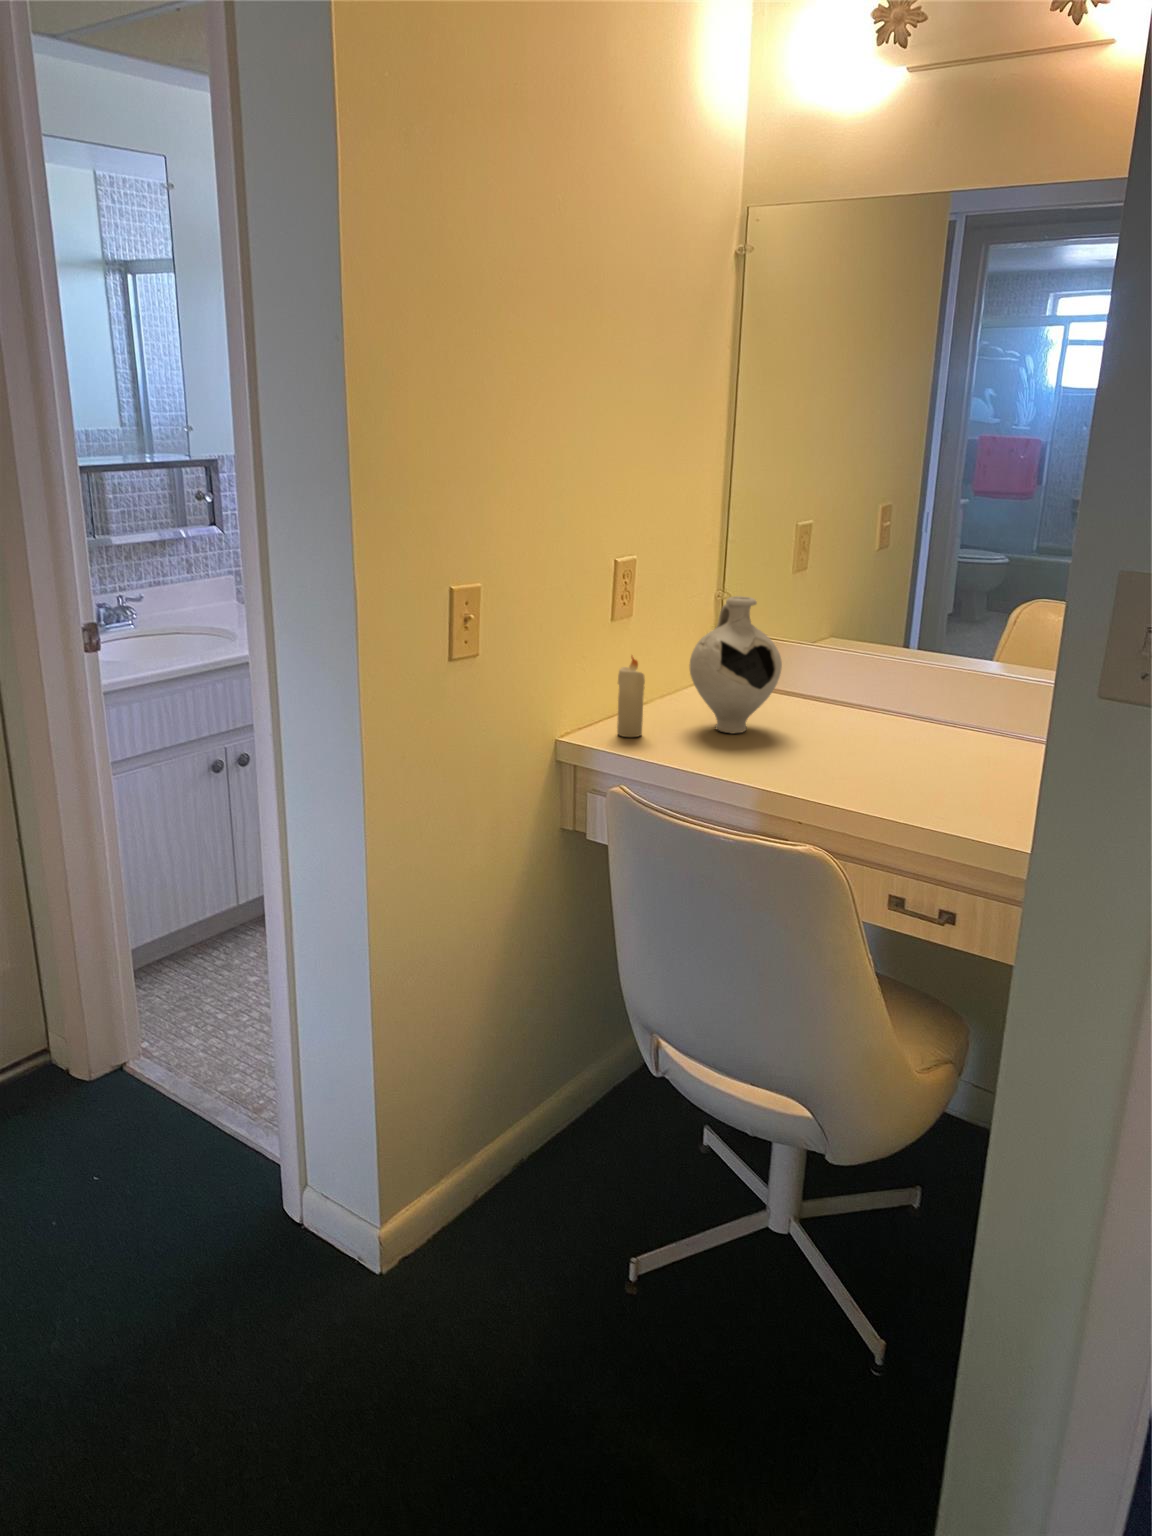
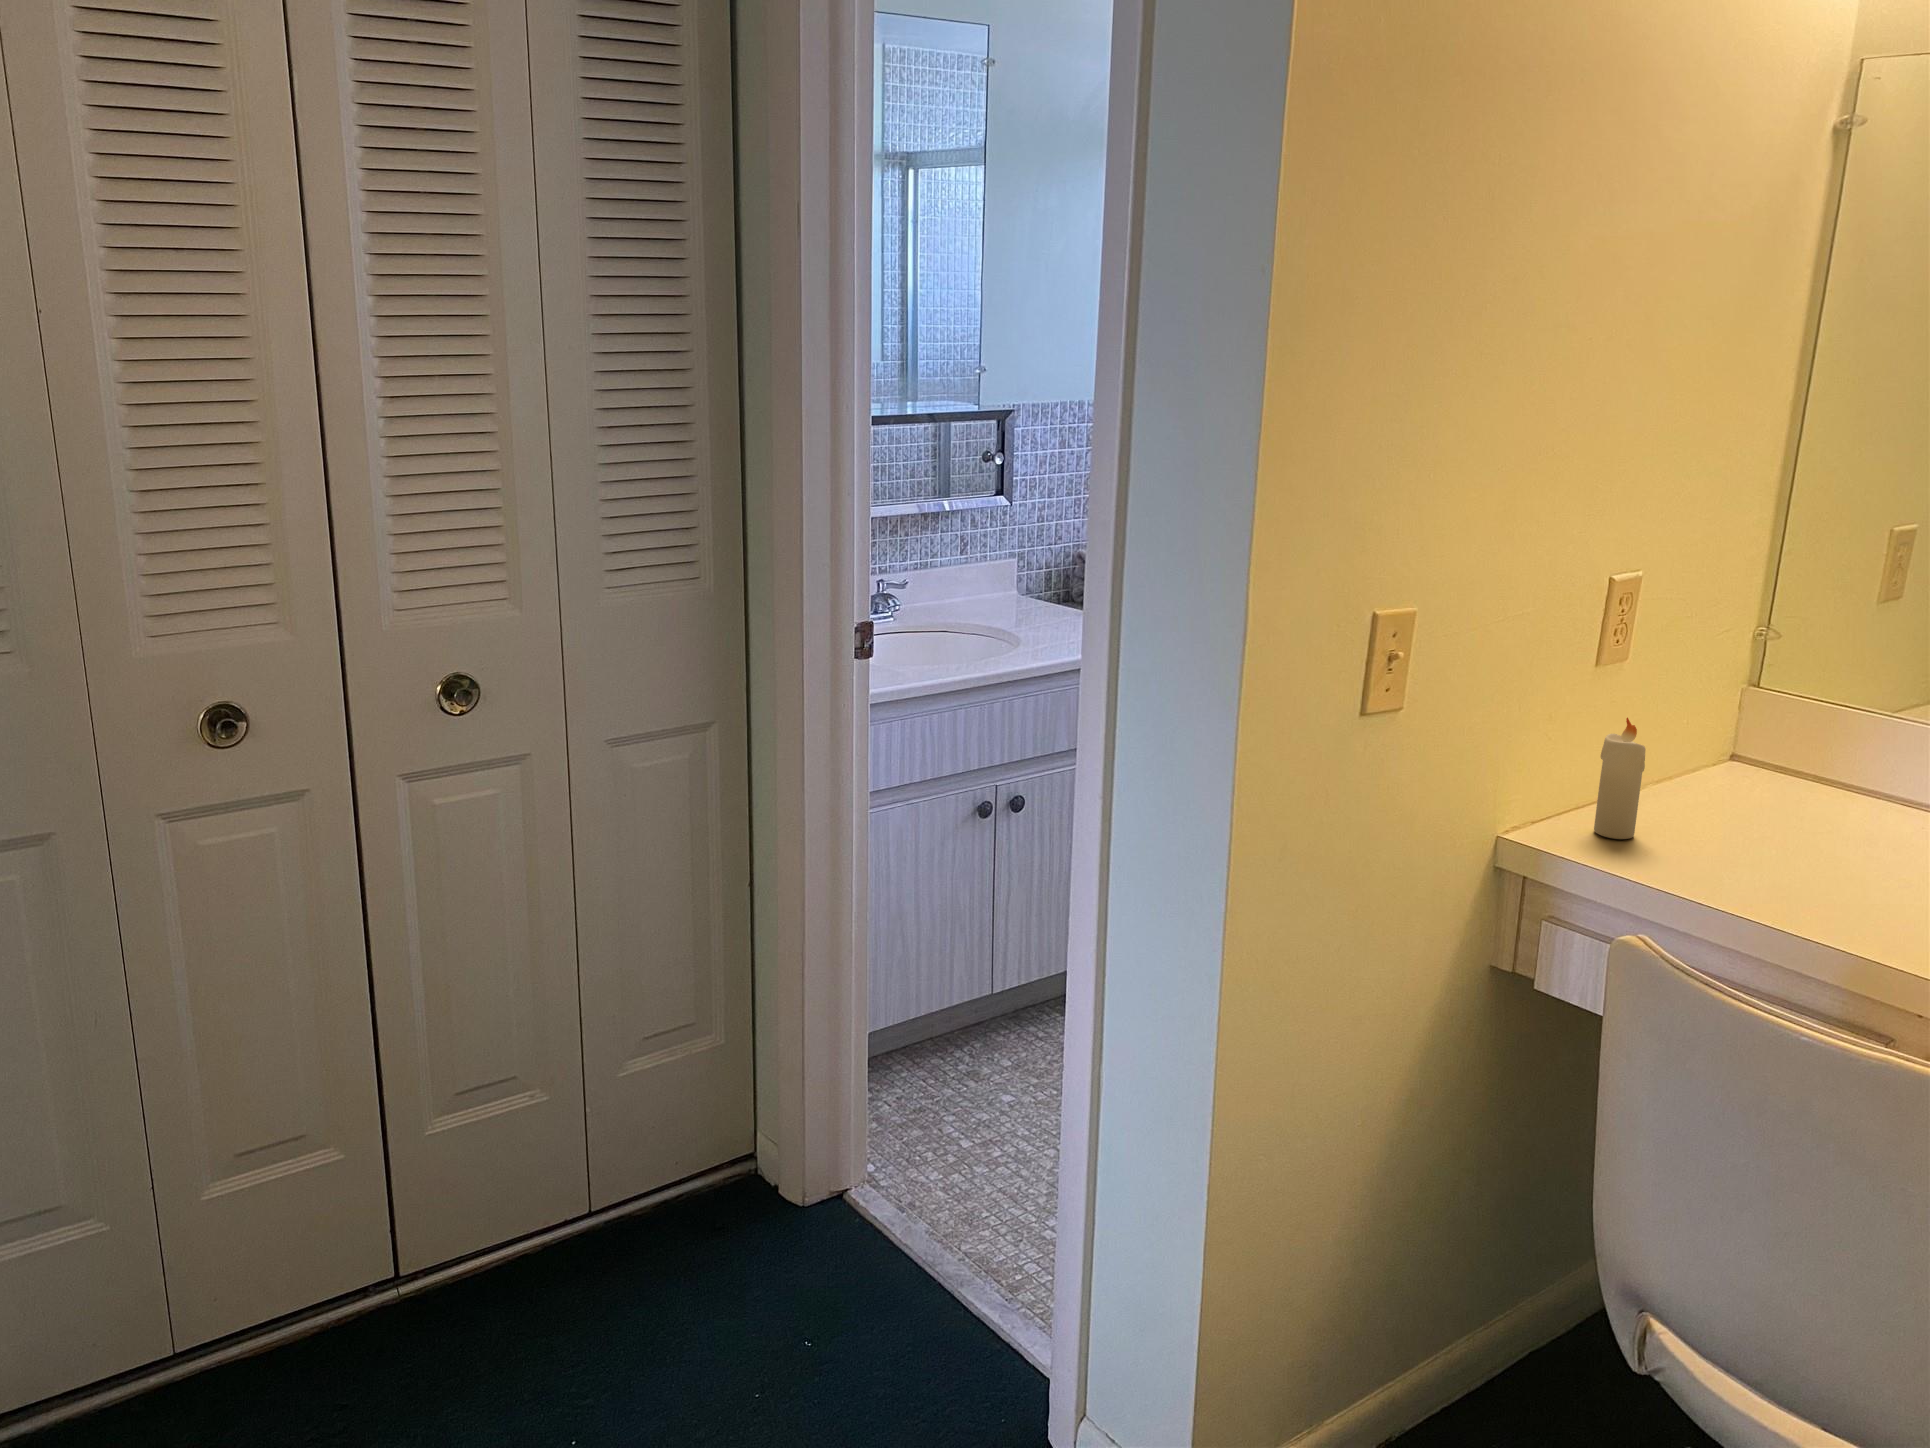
decorative vase: present [689,596,782,734] -> none [1717,638,1878,846]

